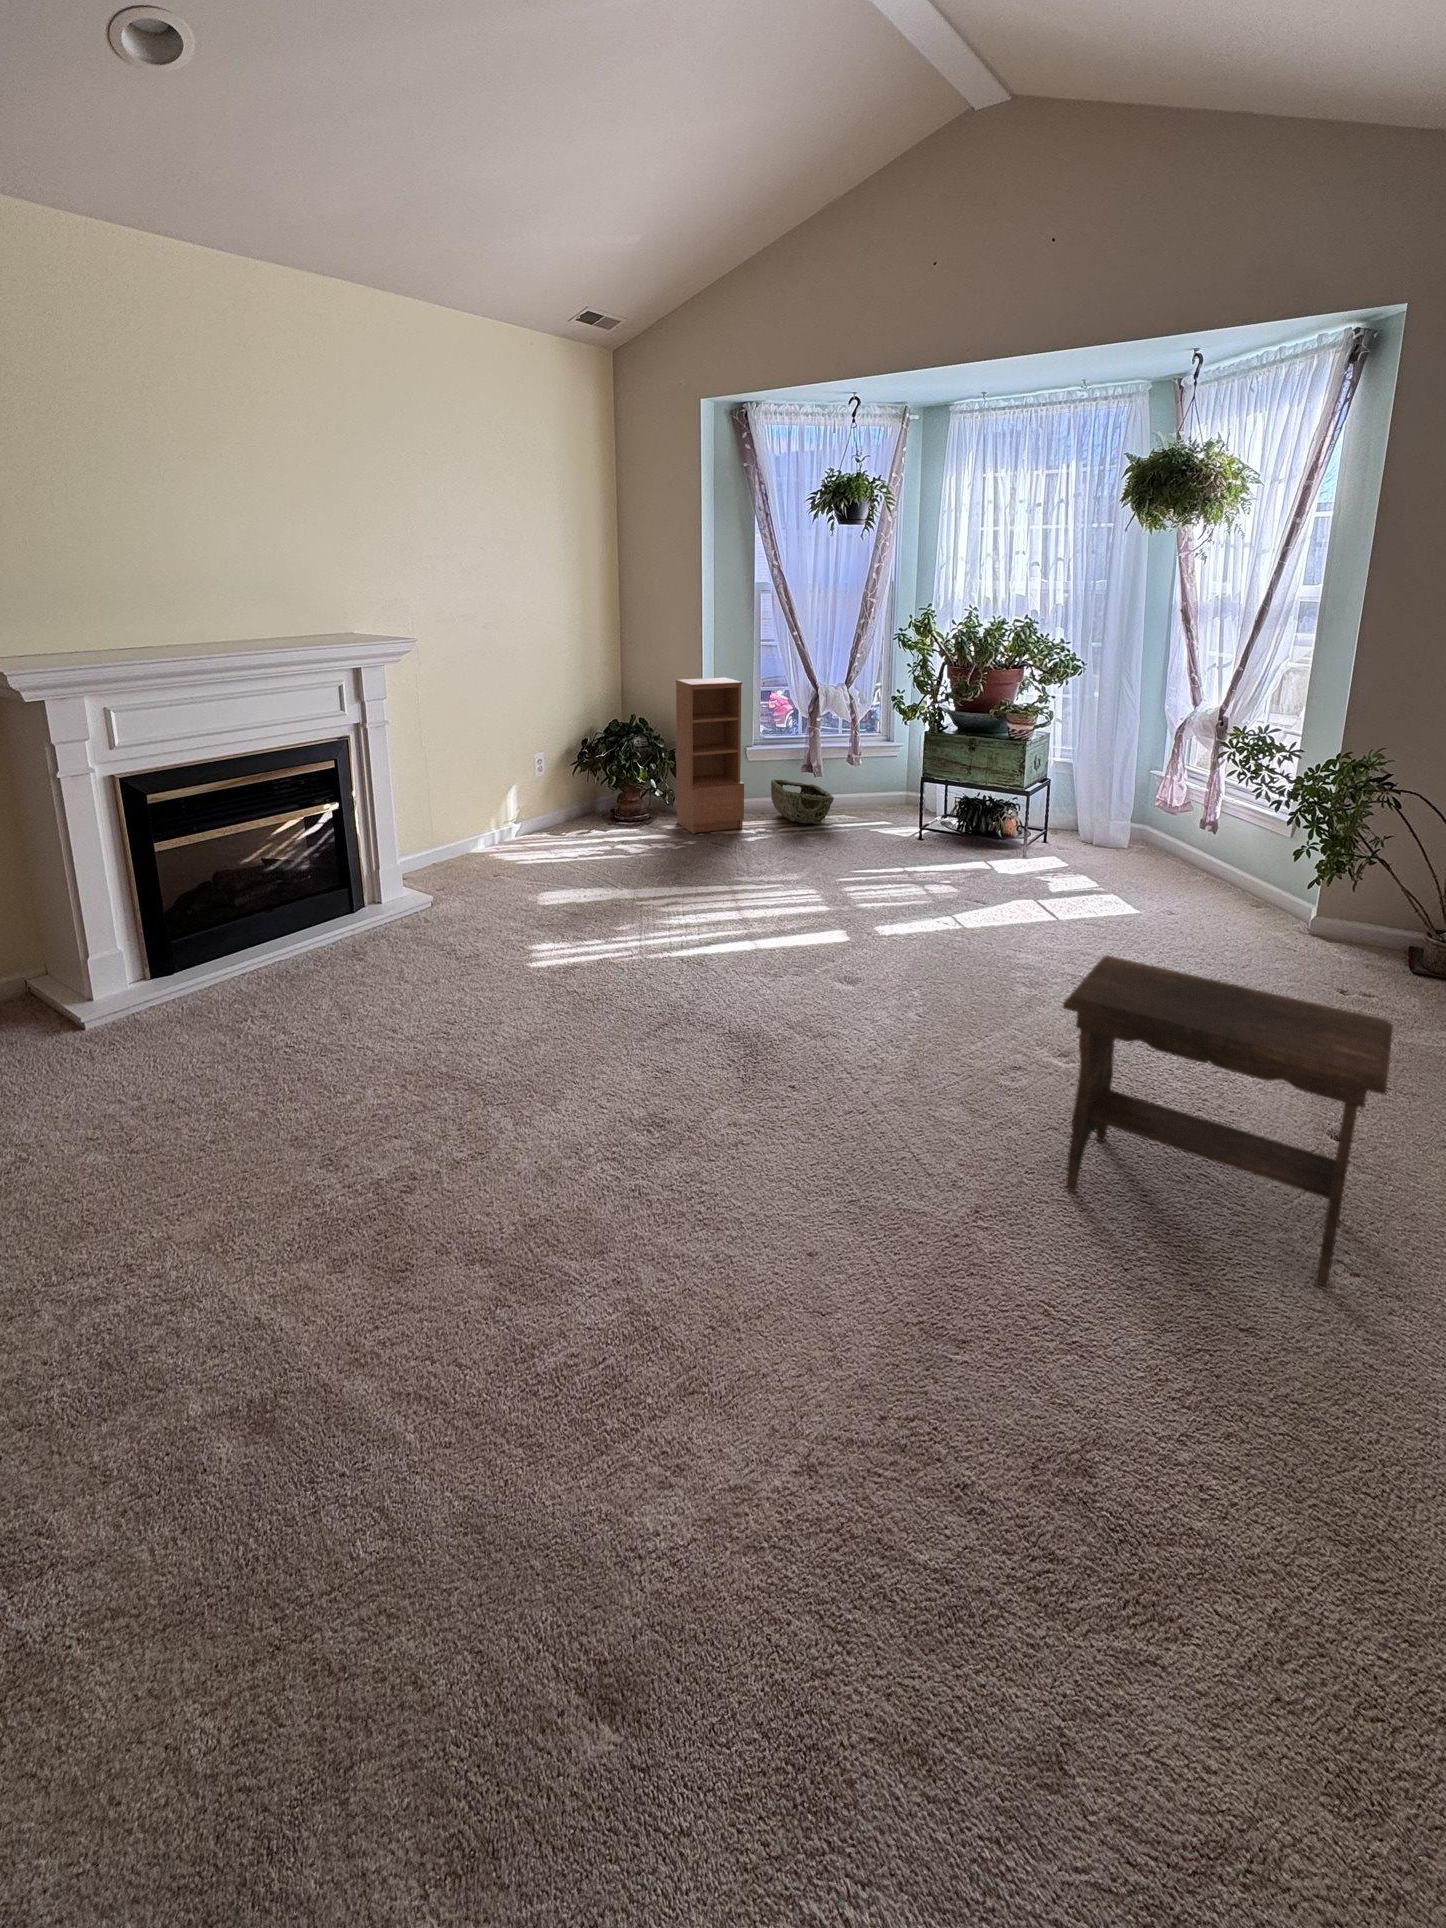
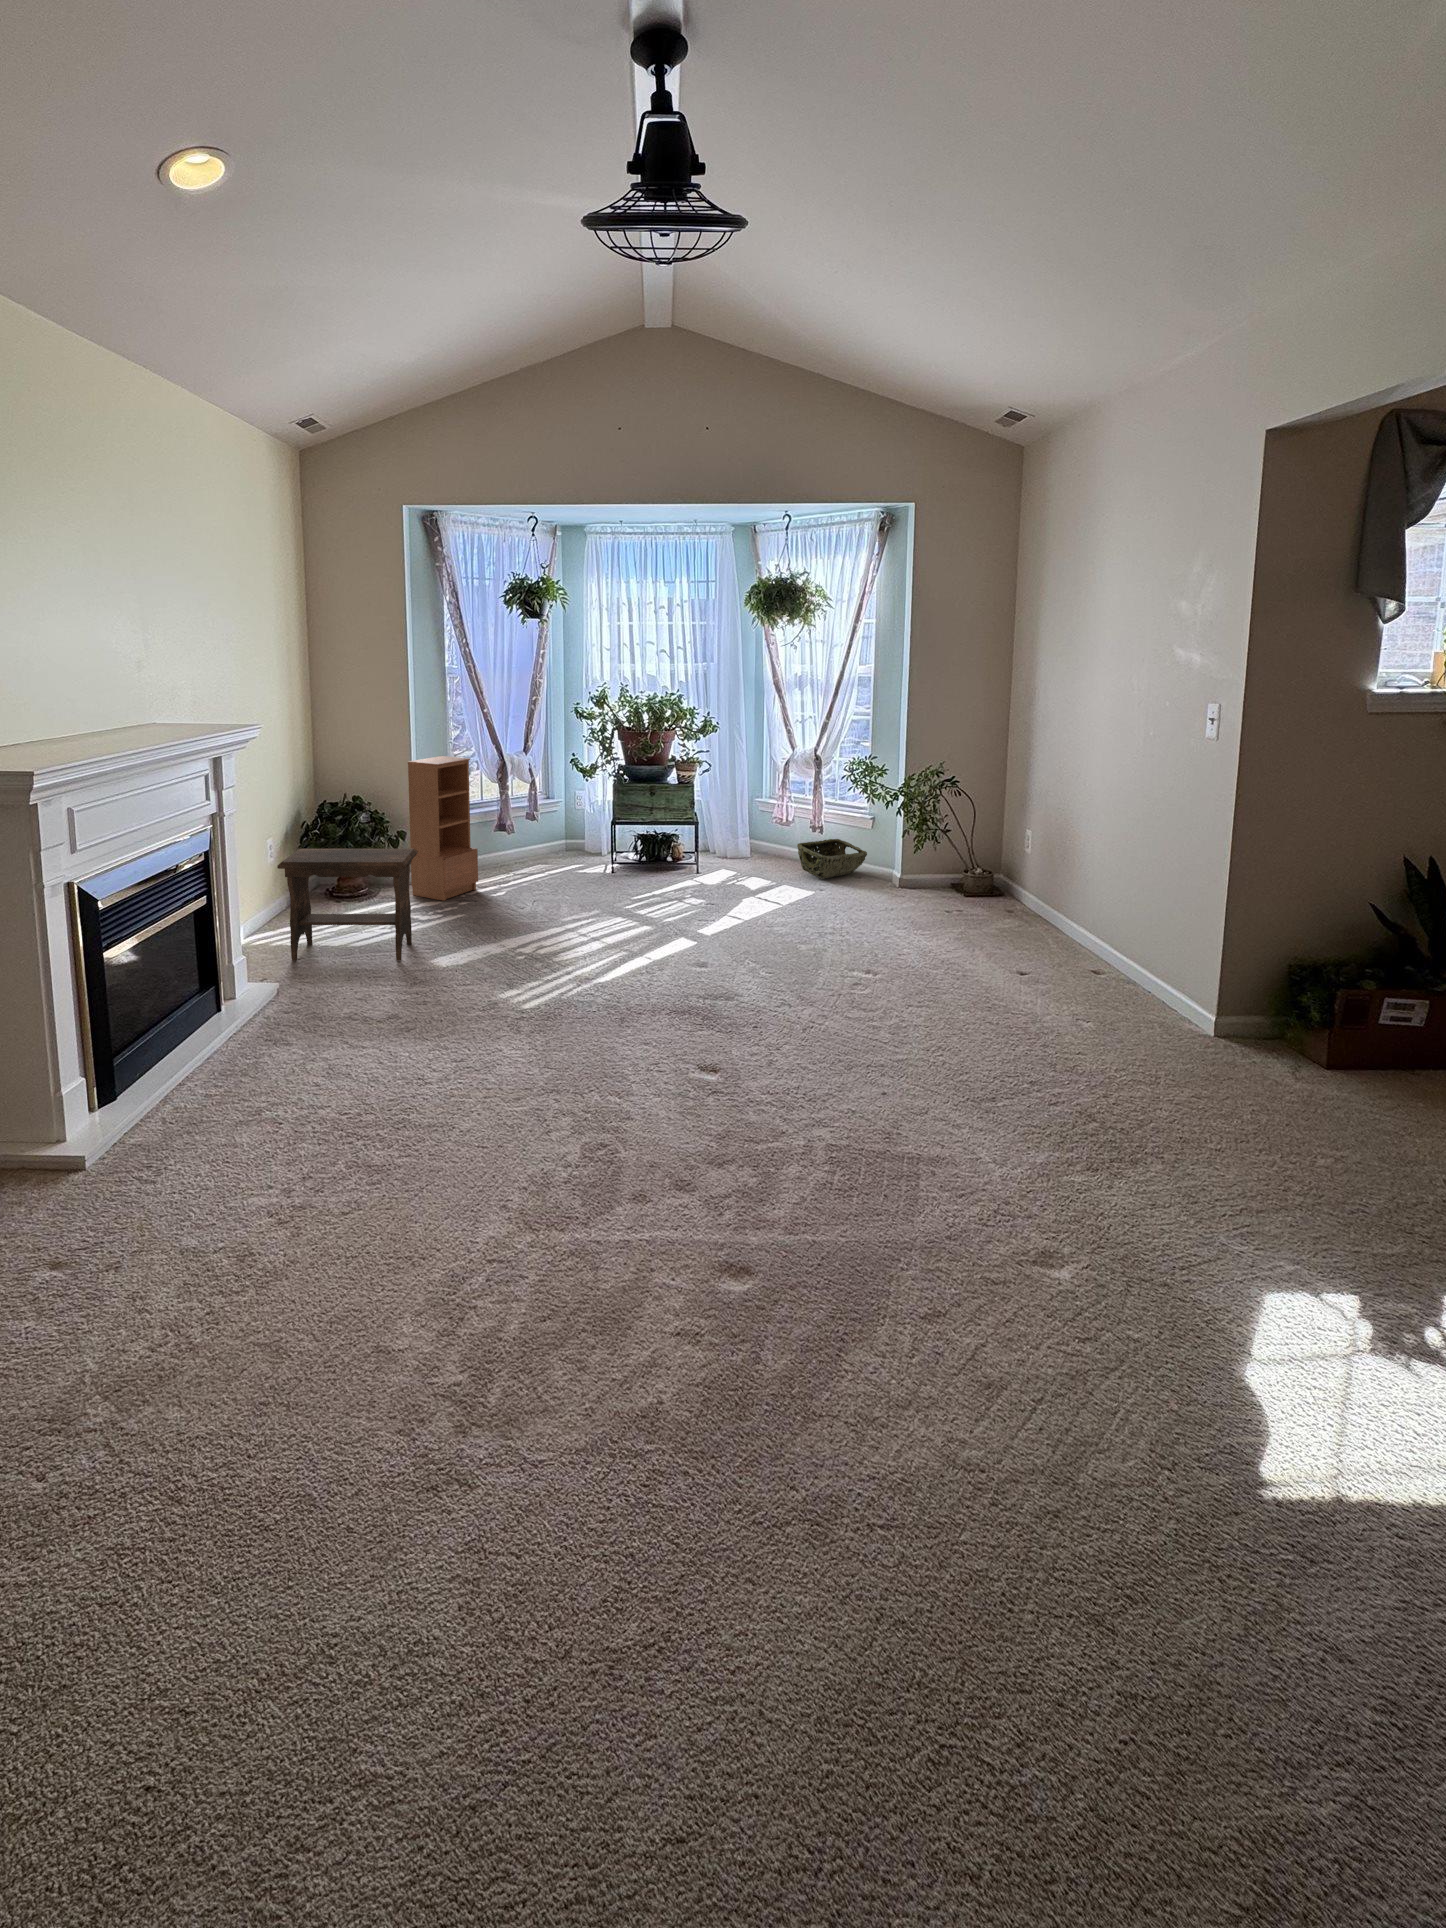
woven basket: present [771,779,834,824] -> present [797,839,867,879]
footstool: present [1063,956,1393,1287] -> present [277,849,418,961]

